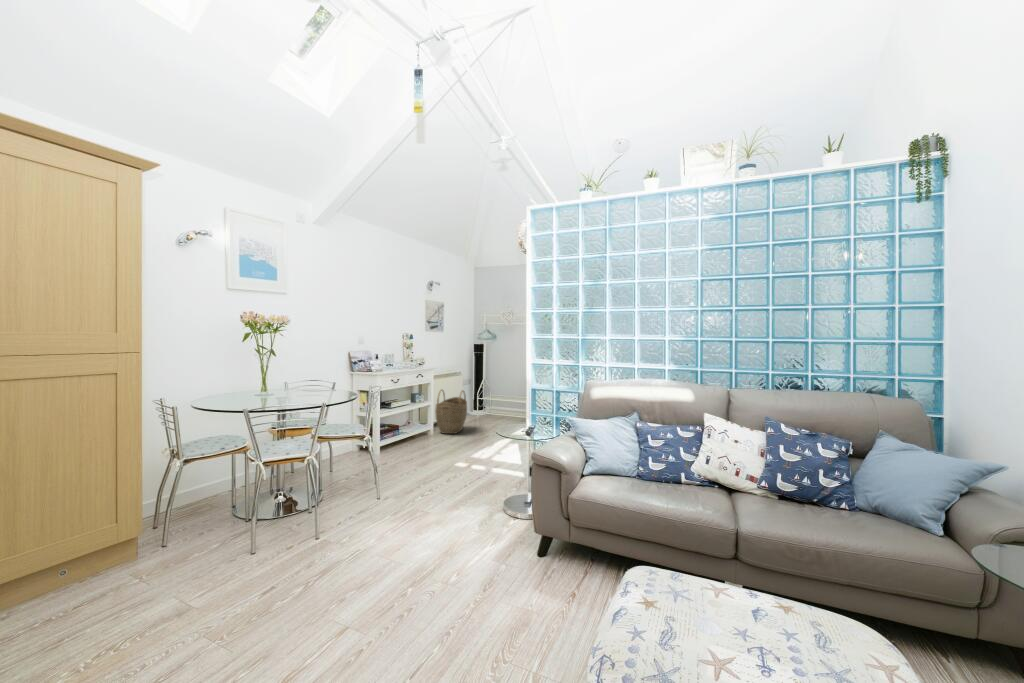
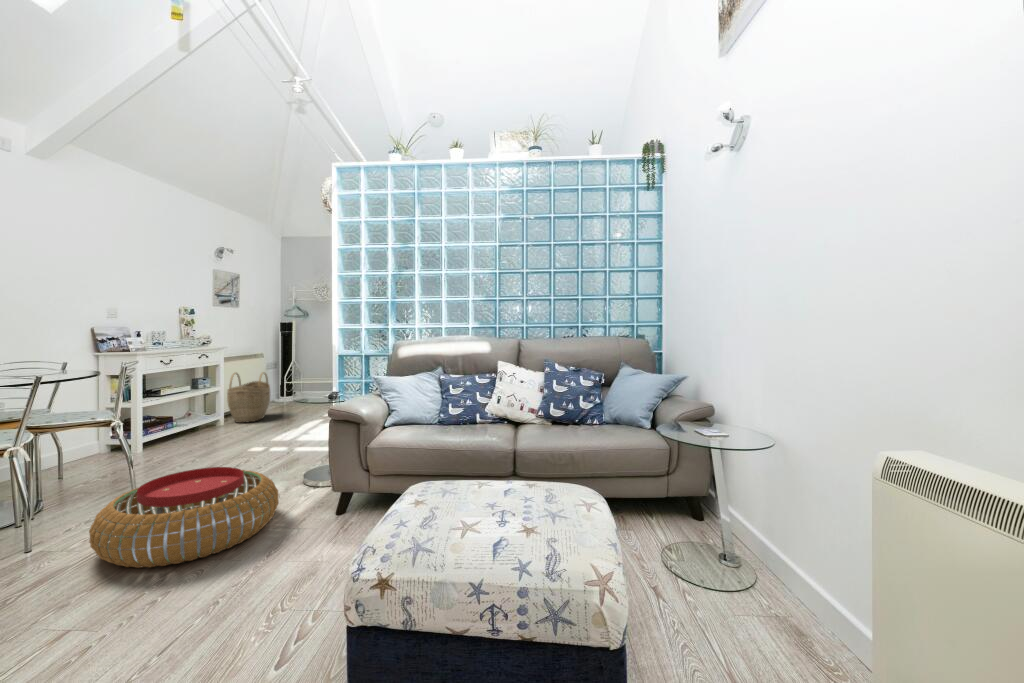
pouf: none [351,494,486,587] -> present [89,467,279,568]

